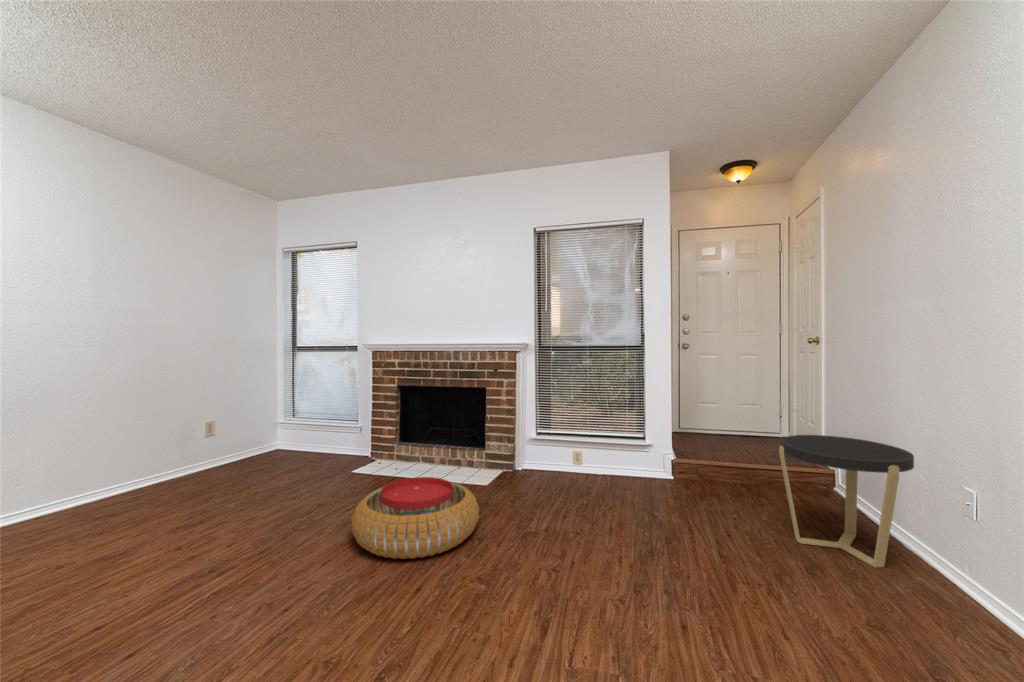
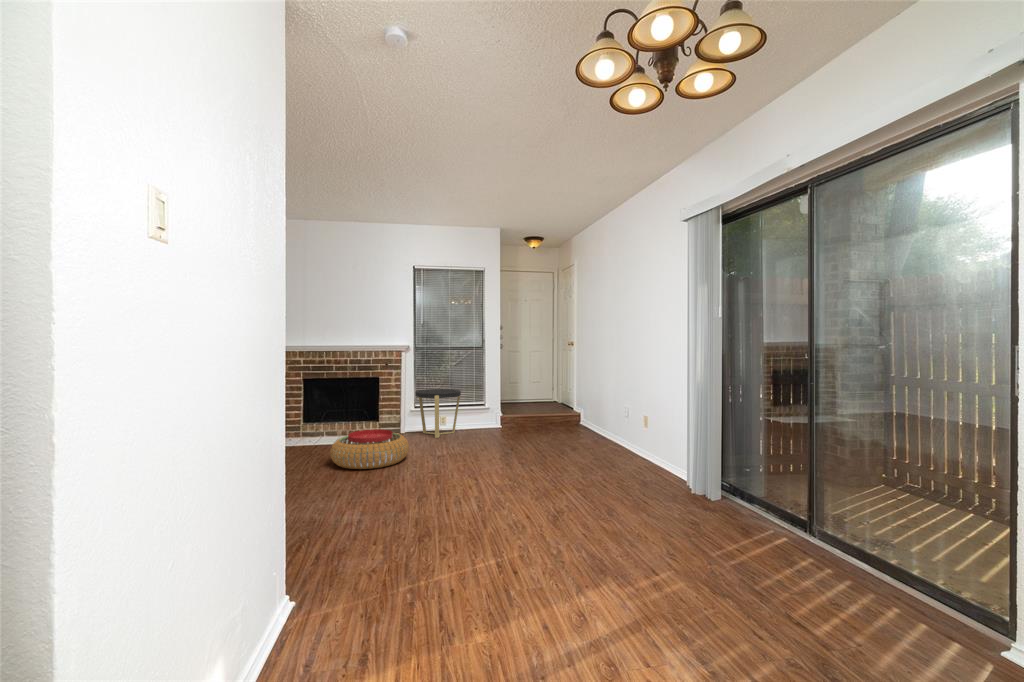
side table: present [779,435,914,568] -> present [415,389,461,438]

